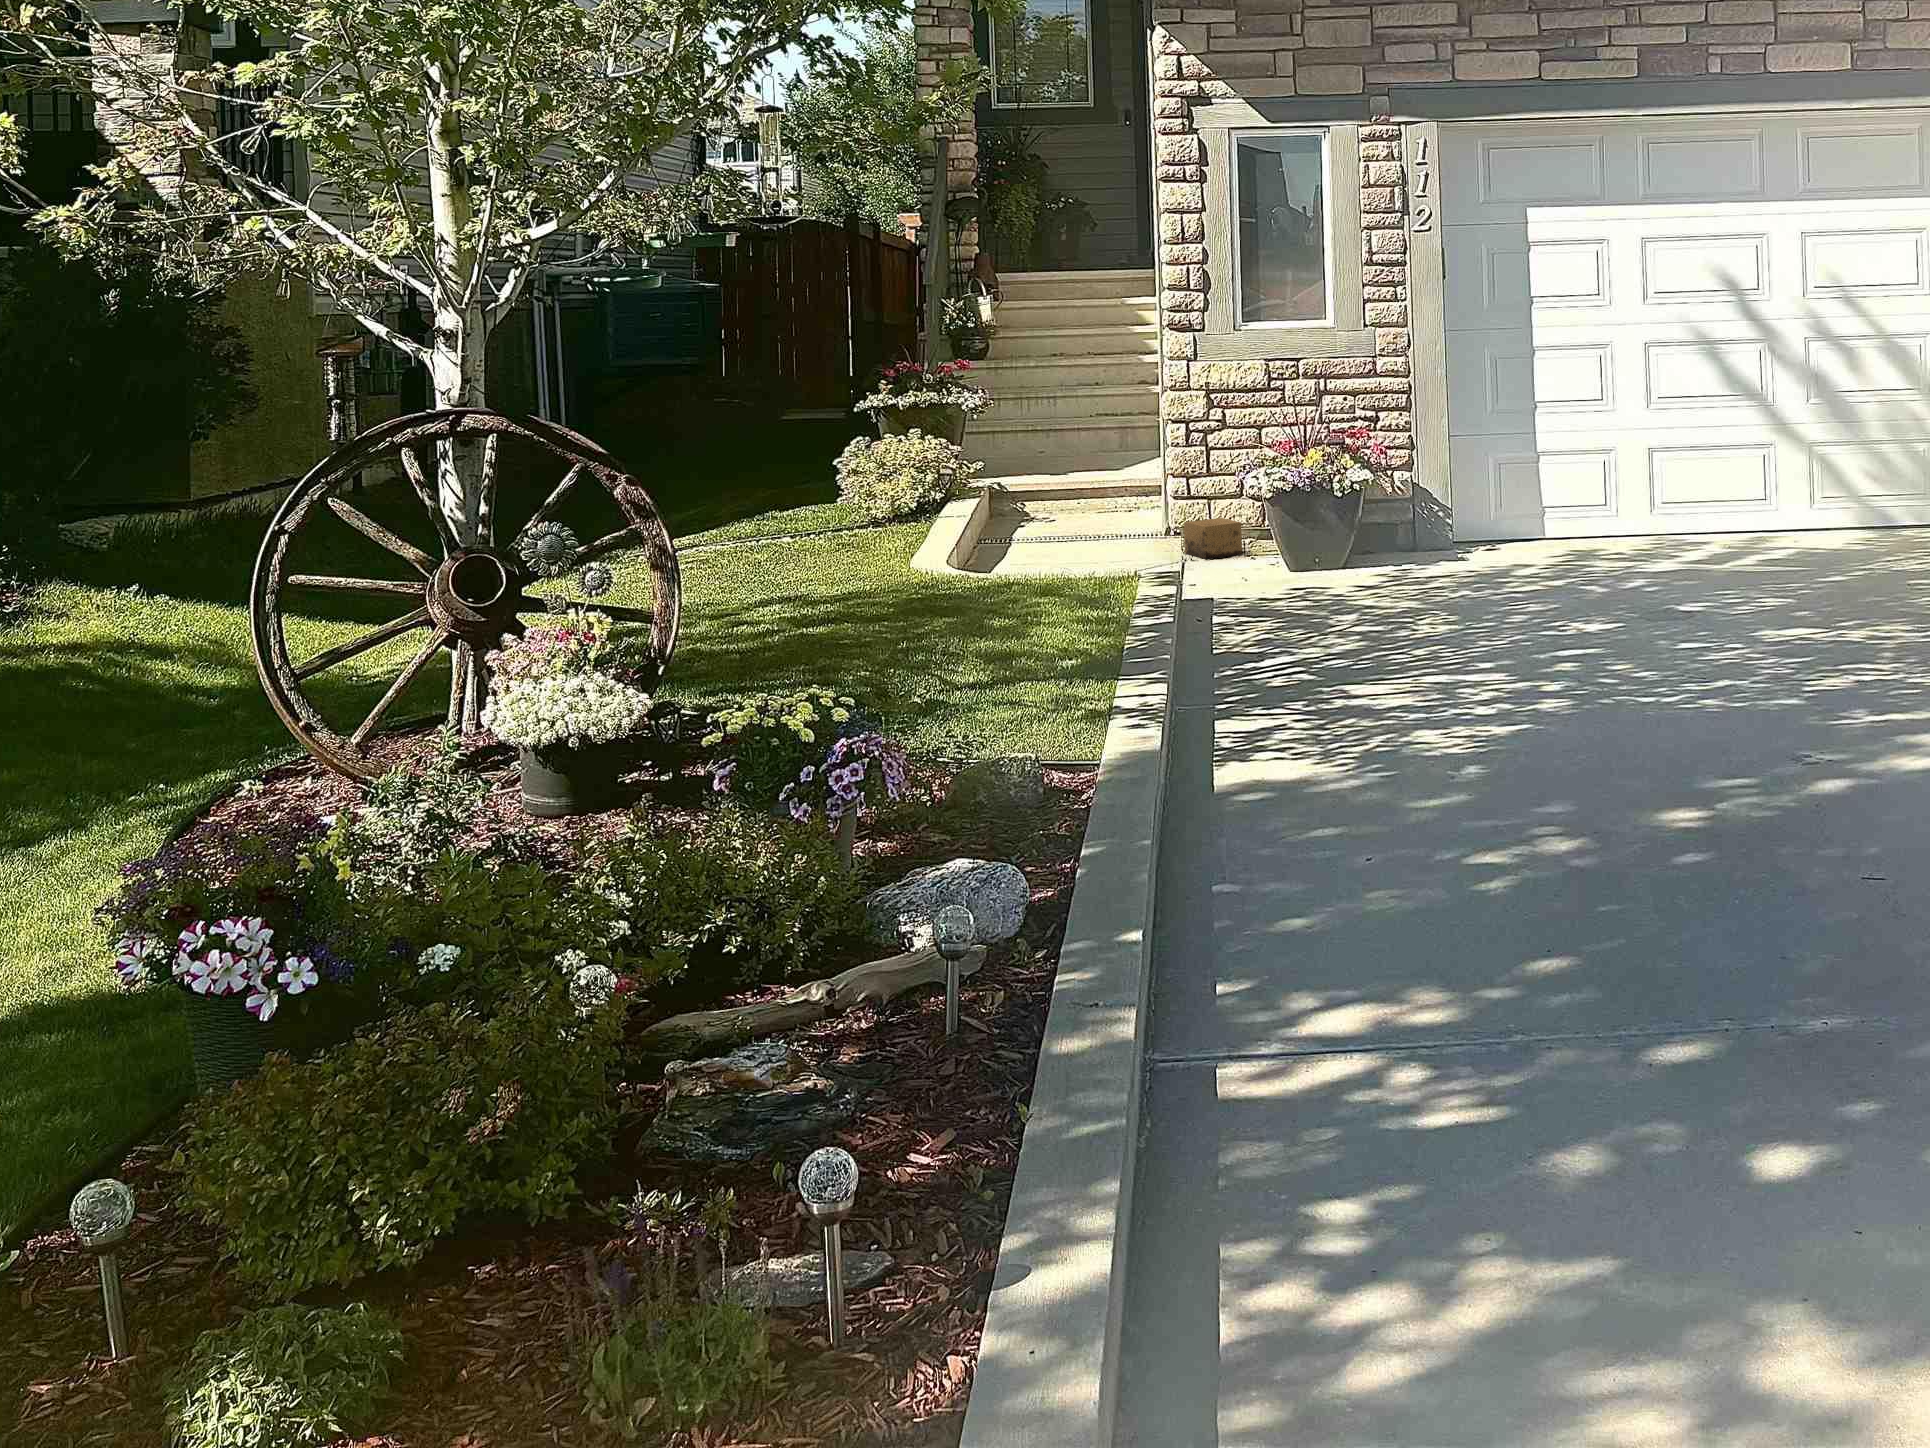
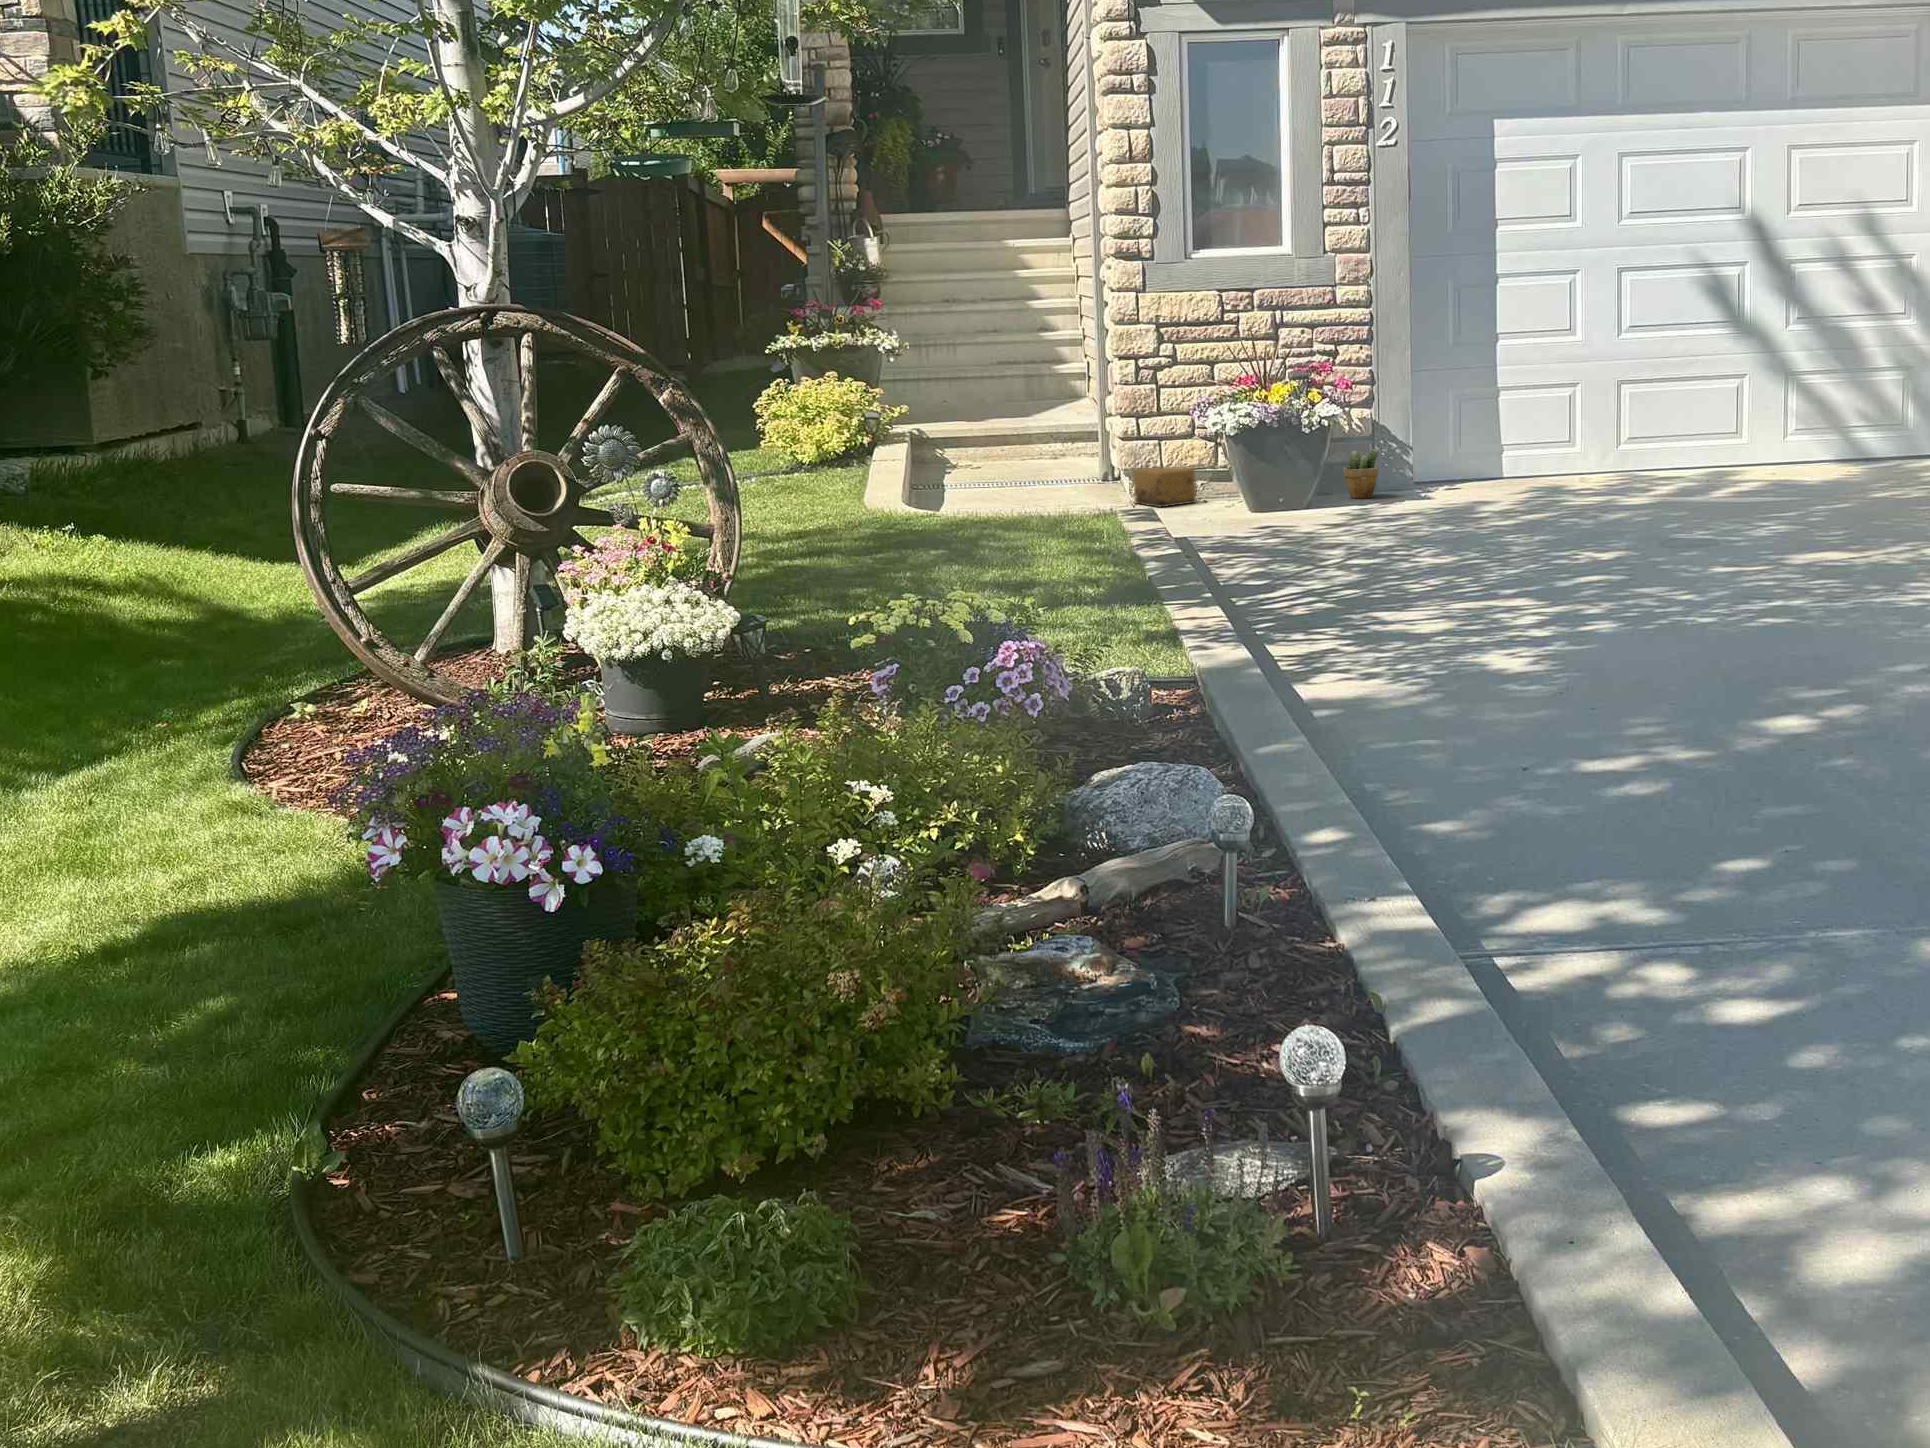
potted plant: none [1381,506,1415,553] -> present [1343,449,1379,498]

